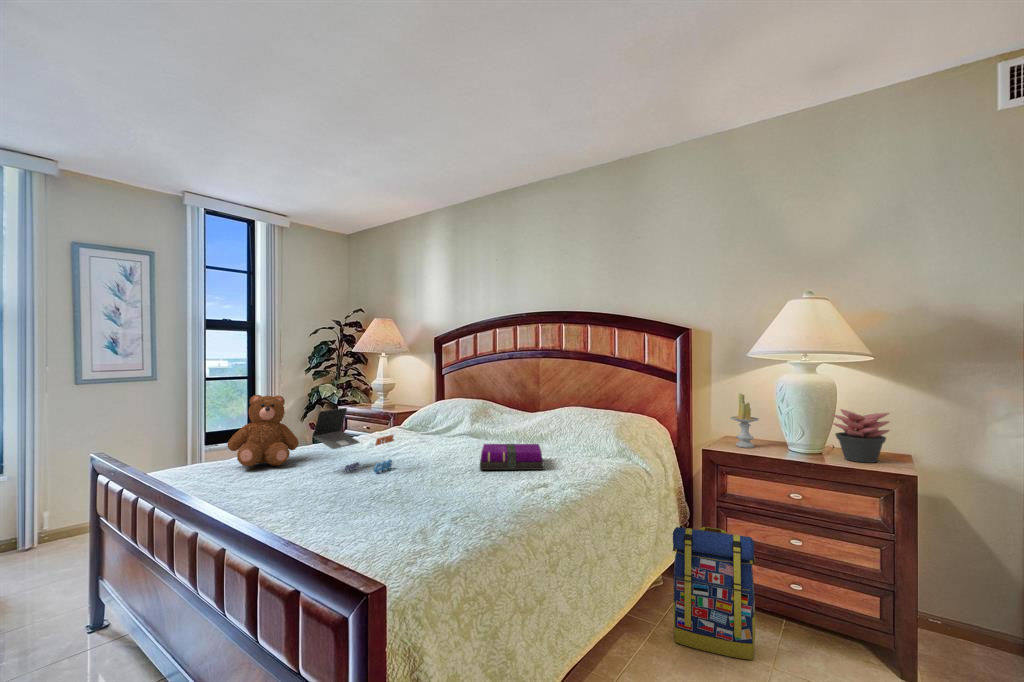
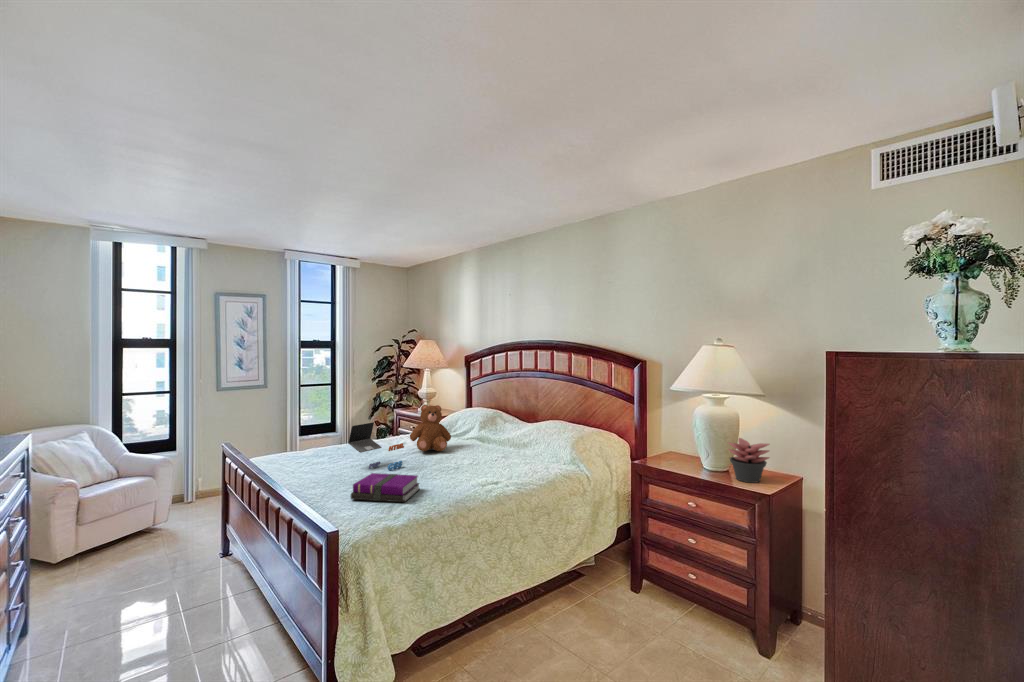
candle: present [730,394,759,448] -> none [661,420,684,464]
teddy bear: present [228,395,299,466] -> present [410,405,451,451]
notebook: present [480,444,544,470] -> present [351,473,419,502]
backpack: present [673,527,755,660] -> none [599,522,662,626]

